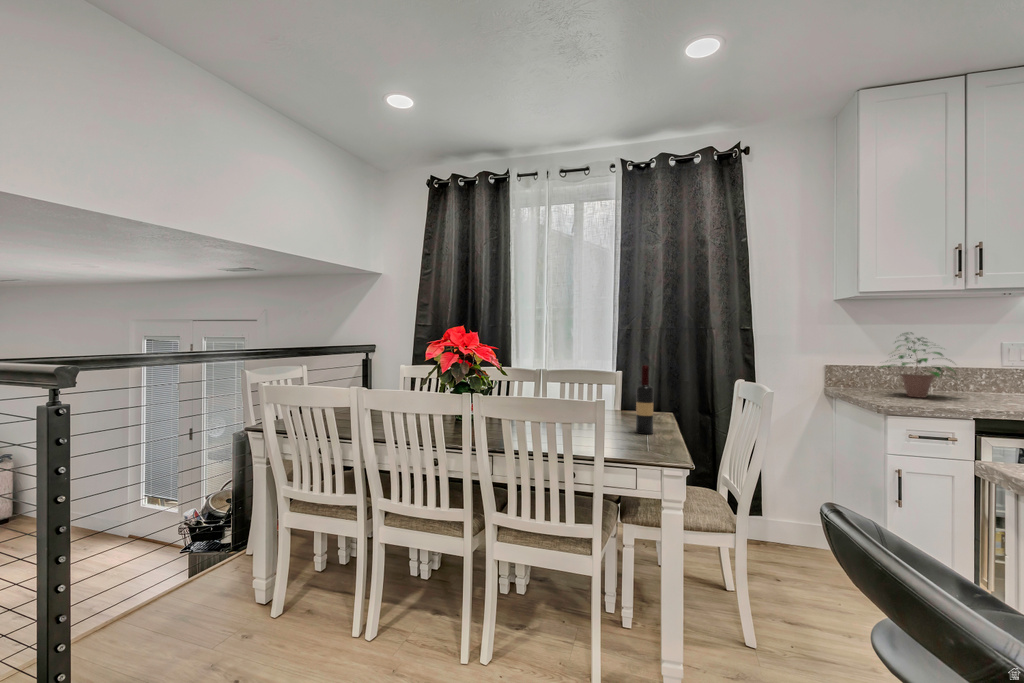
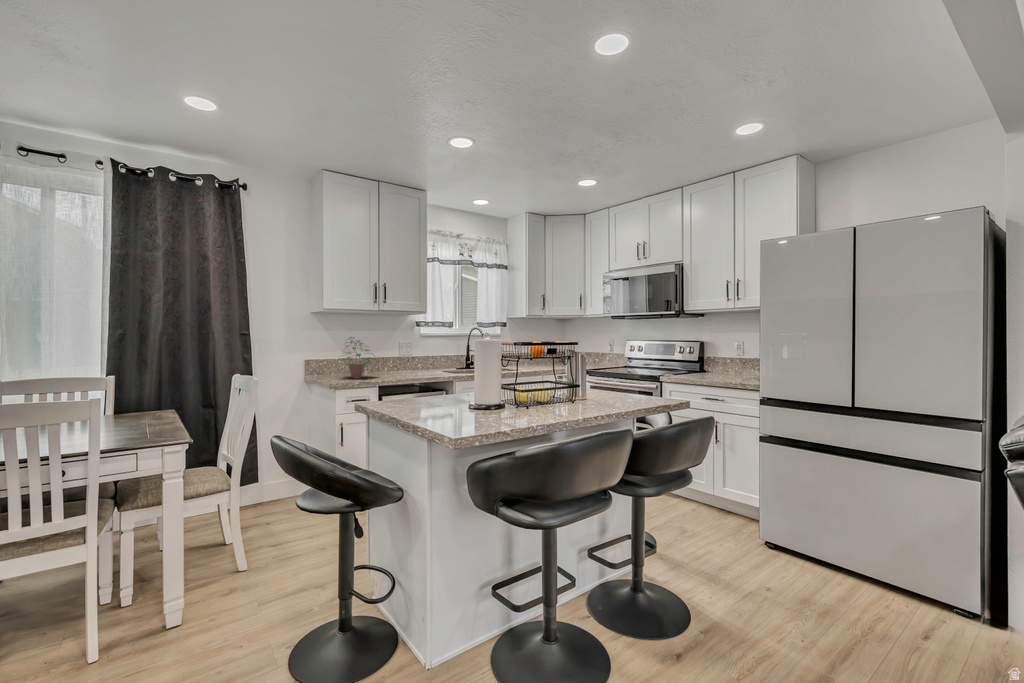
wine bottle: present [636,365,654,434] -> none [134,367,153,429]

